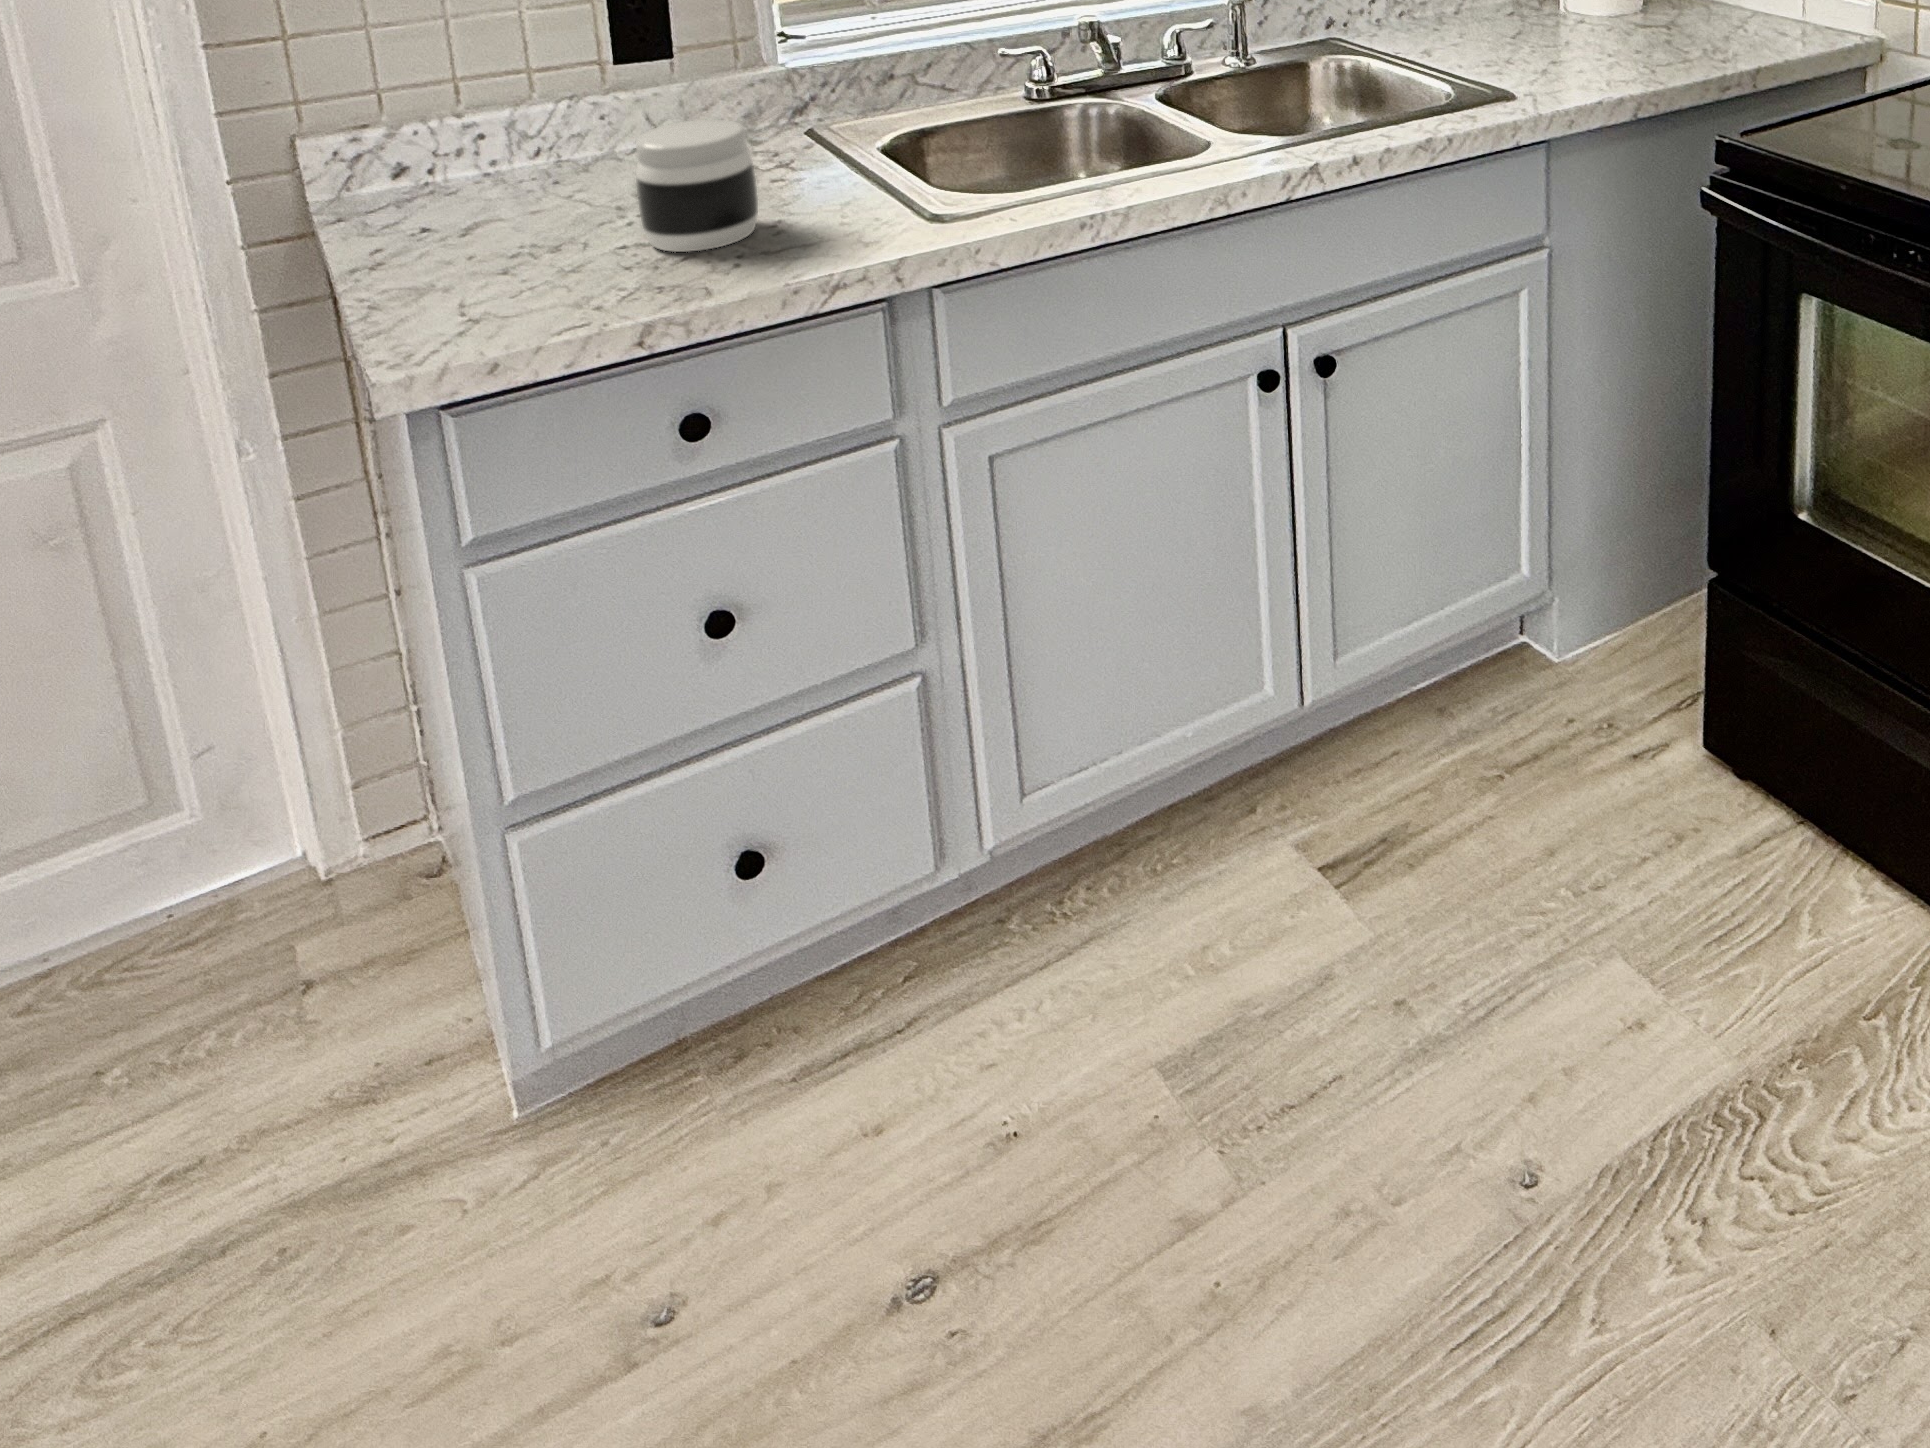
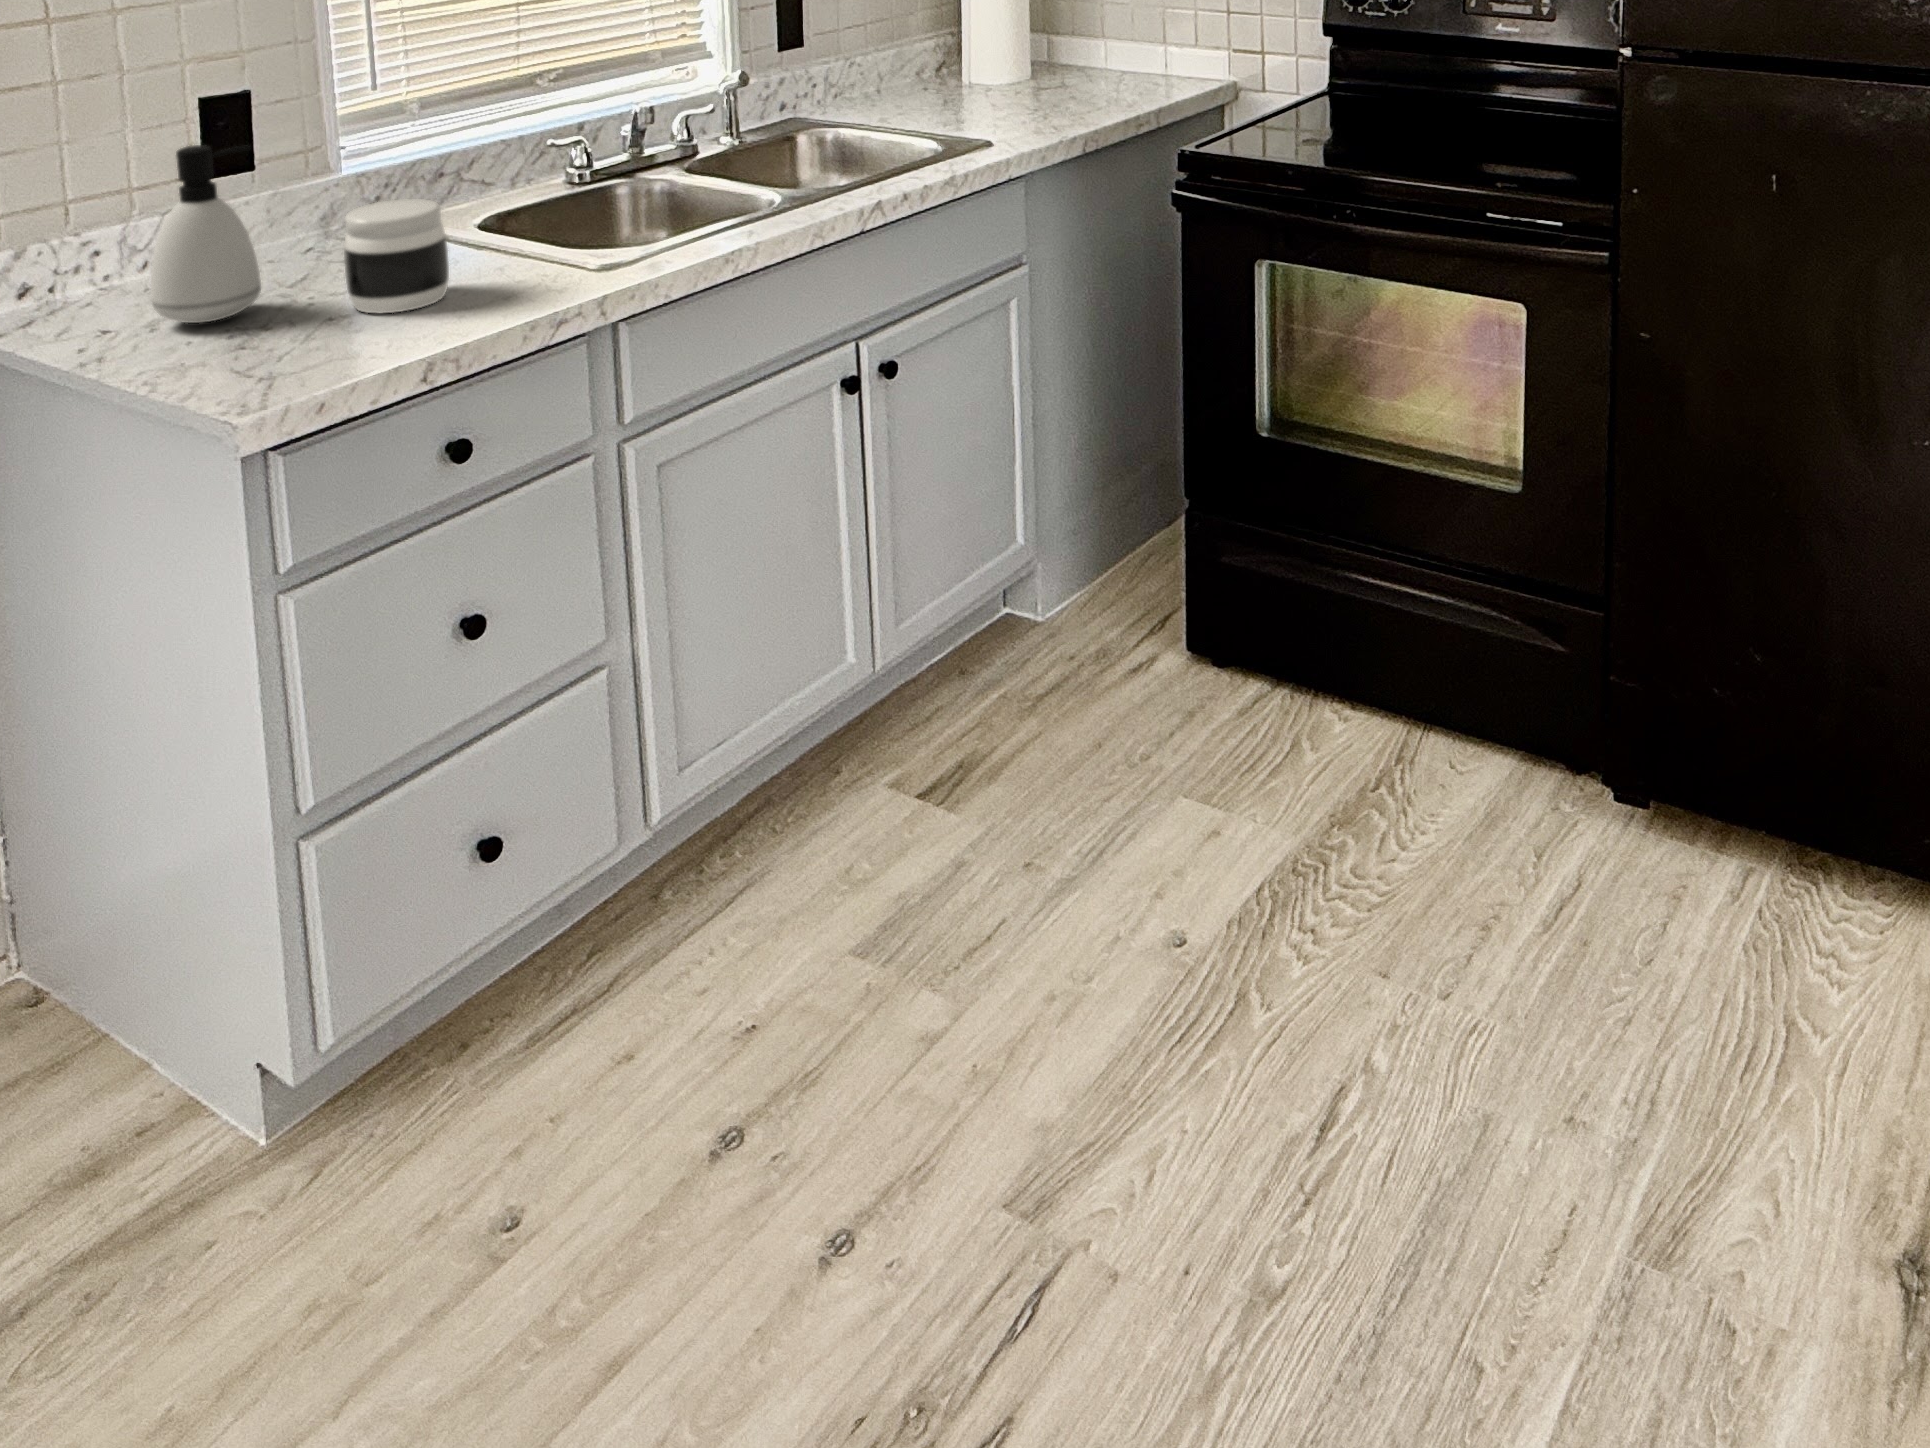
soap dispenser: none [455,40,577,235] -> present [151,145,261,323]

